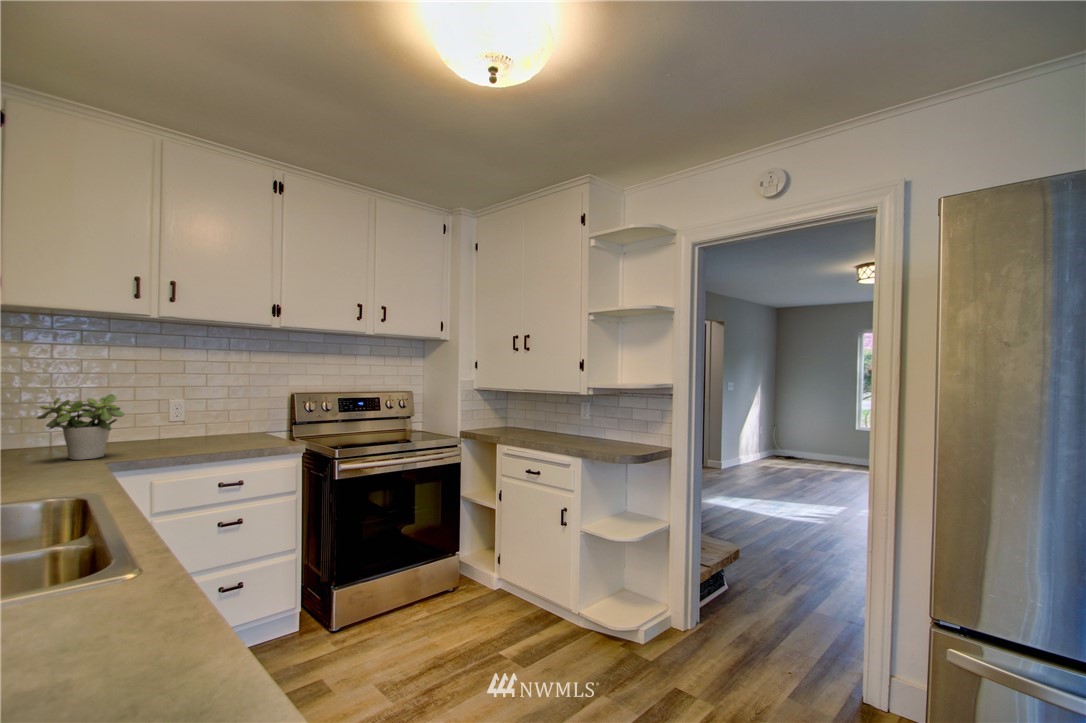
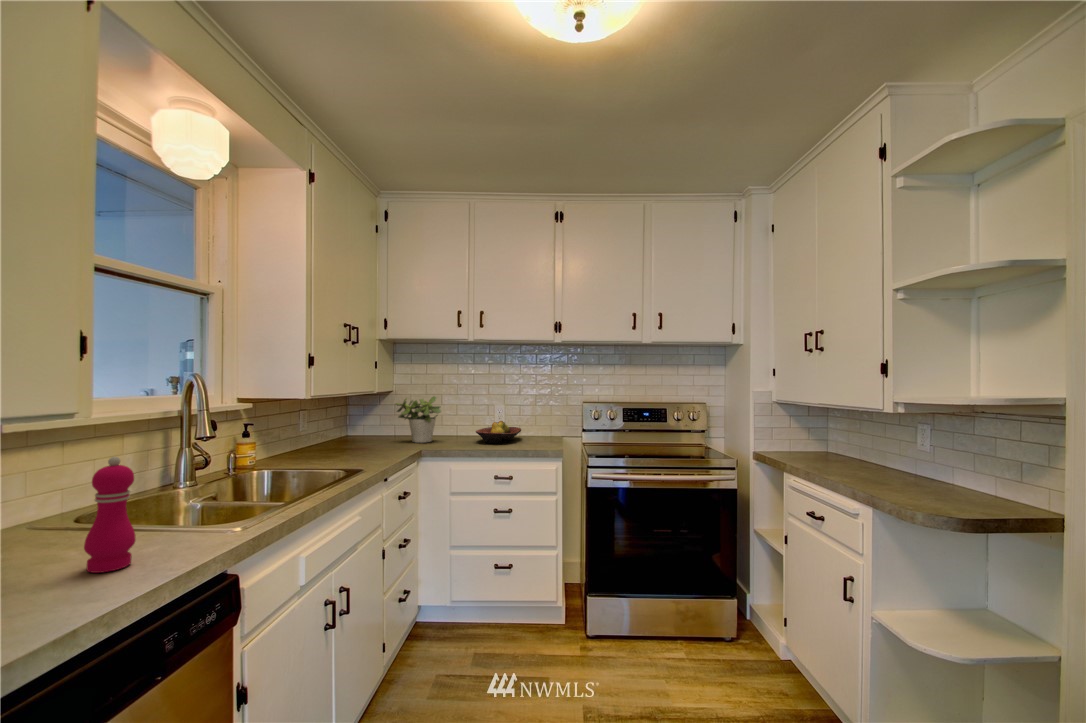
fruit bowl: none [173,421,234,449] -> present [476,421,521,443]
pepper mill: none [100,503,171,672] -> present [84,457,136,573]

